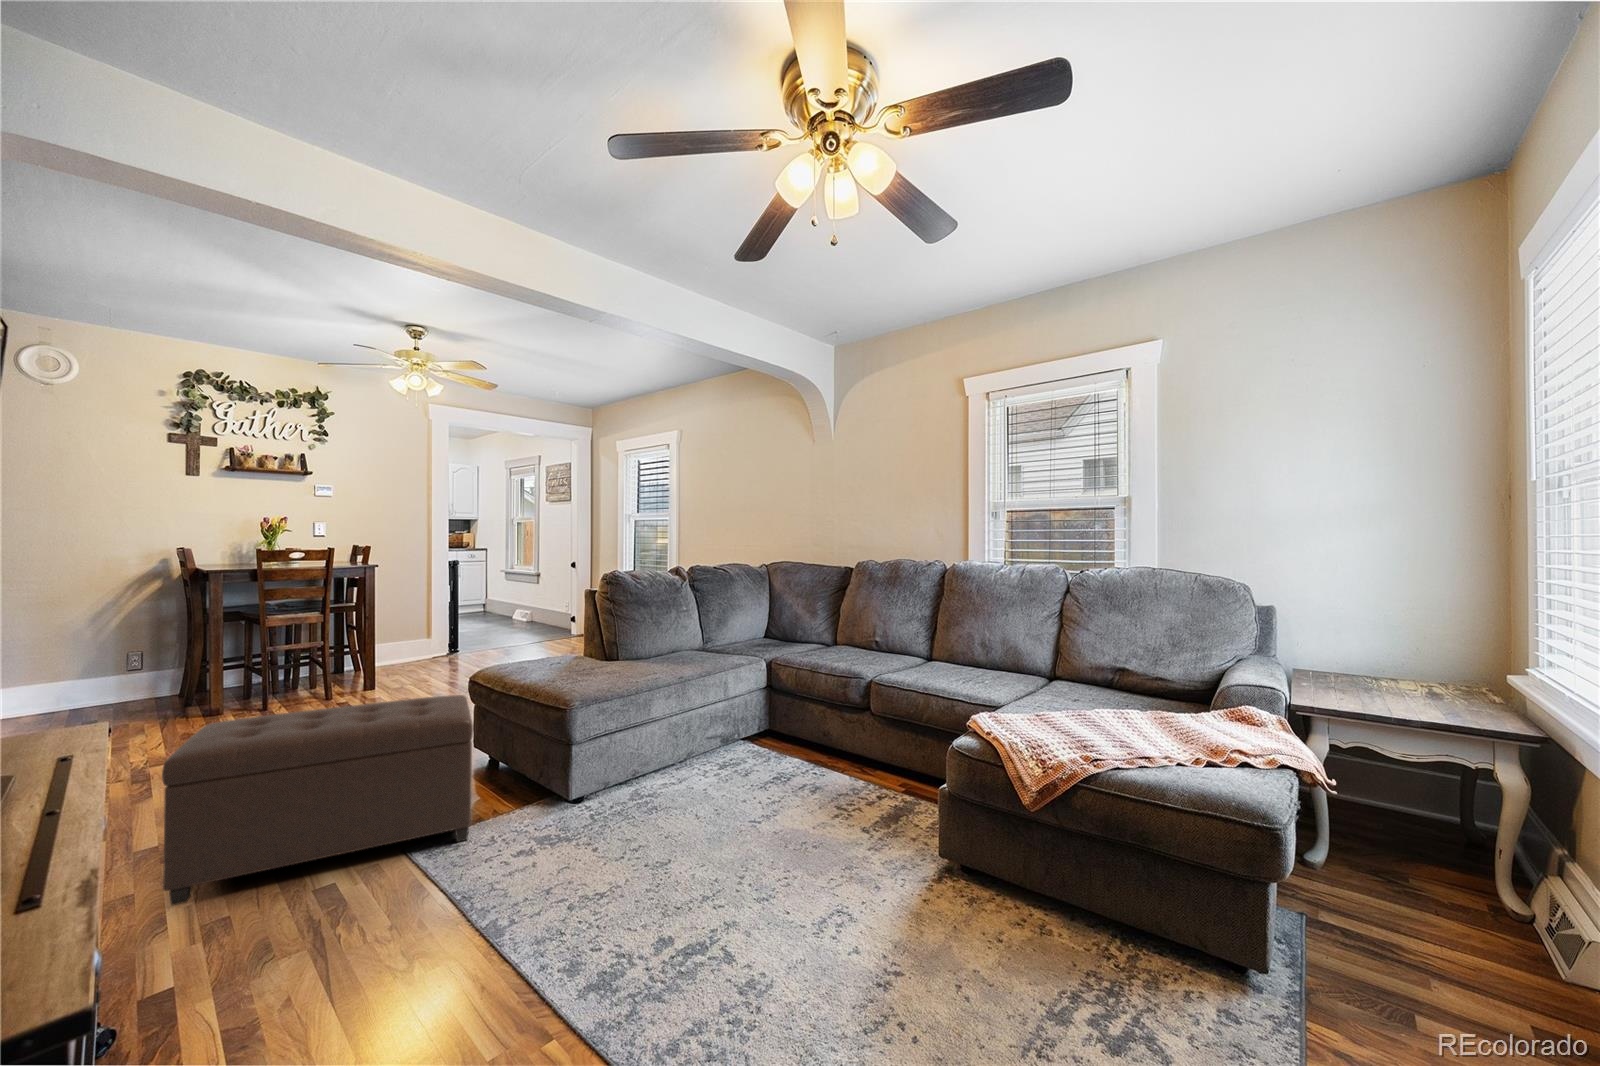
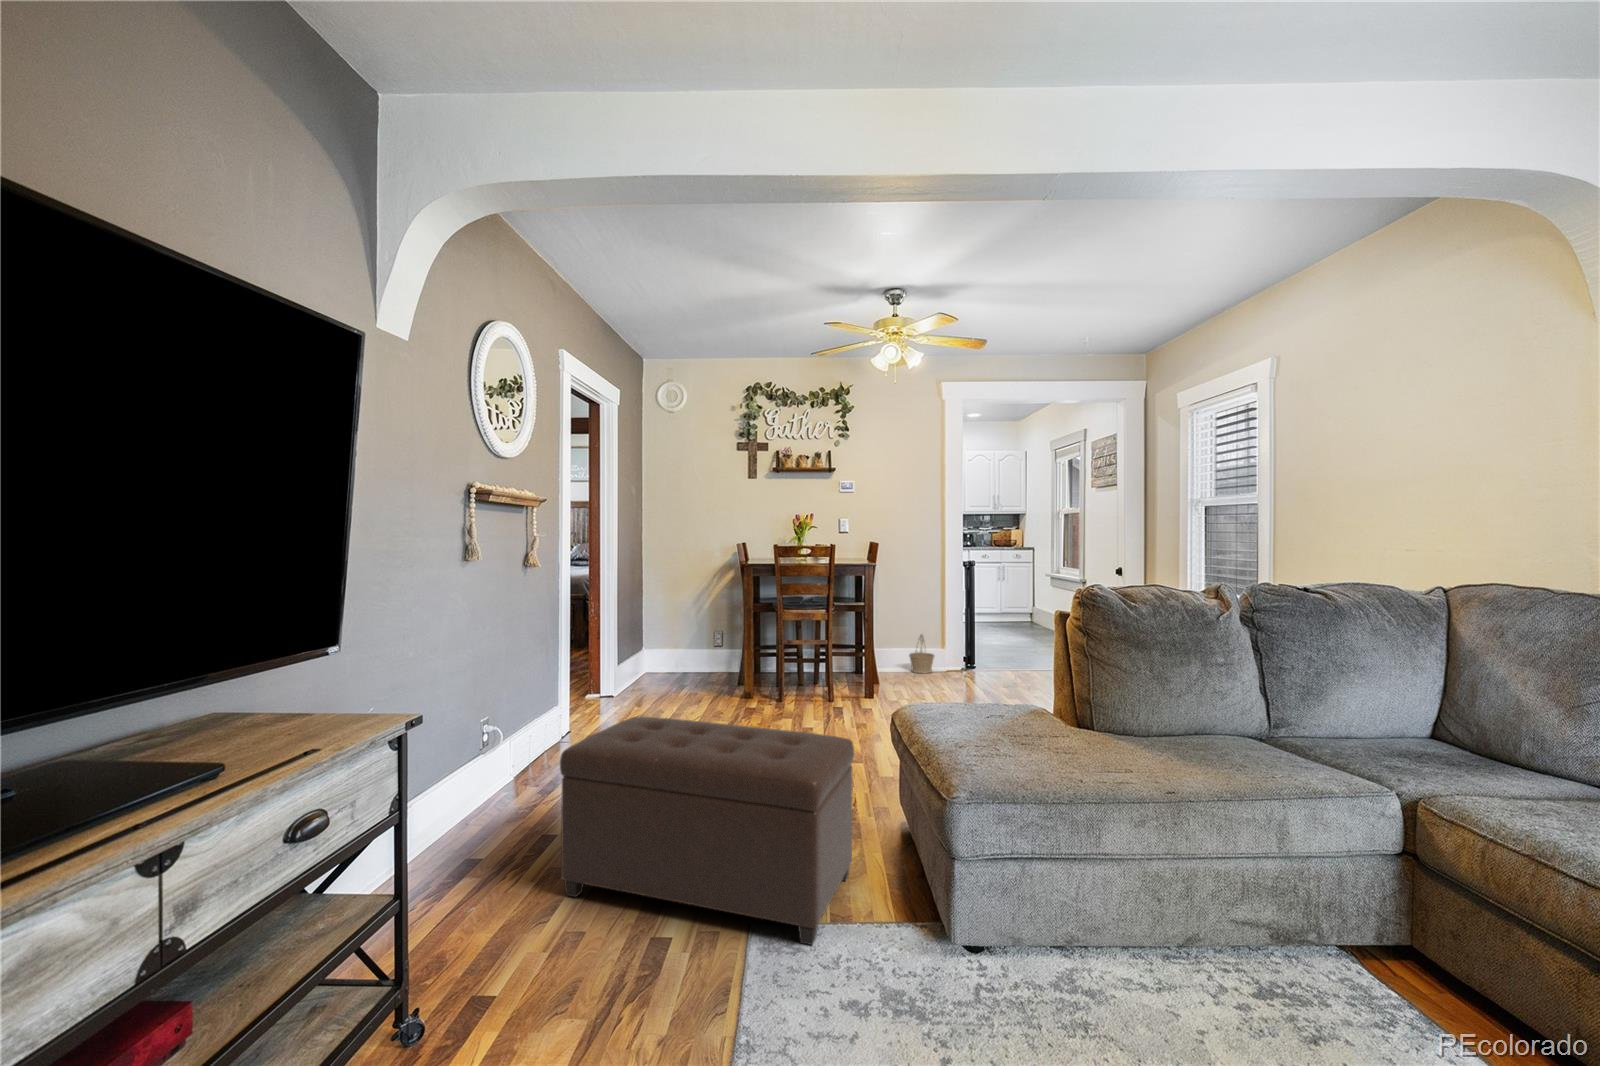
basket: none [397,628,425,664] -> present [909,634,934,673]

